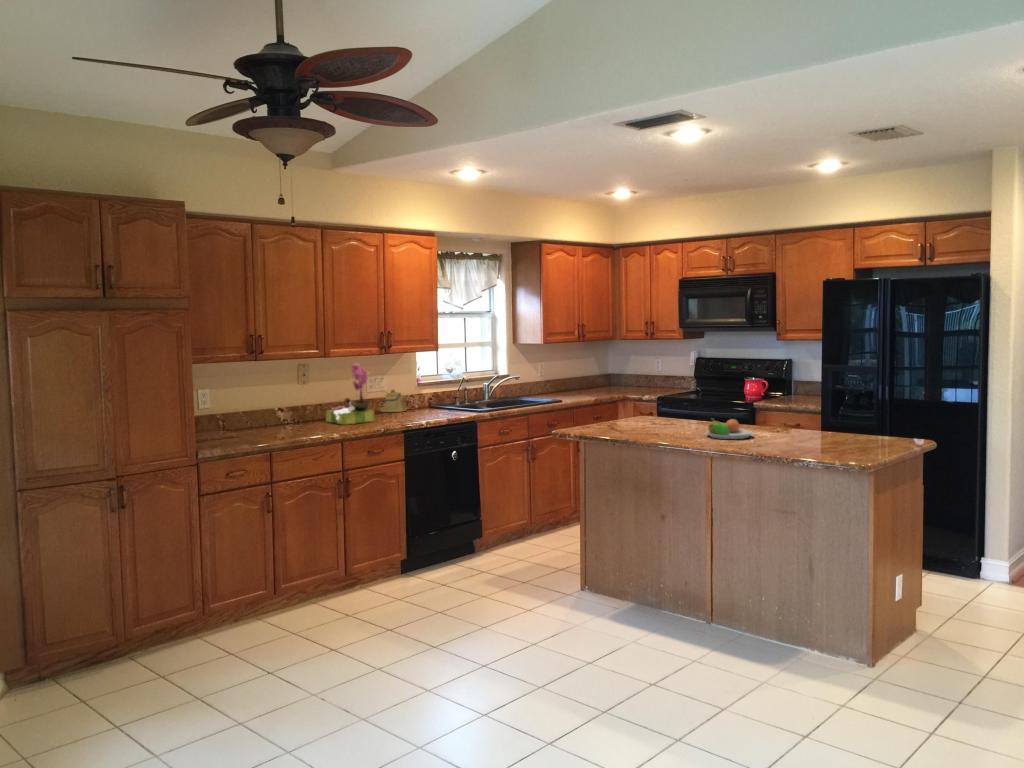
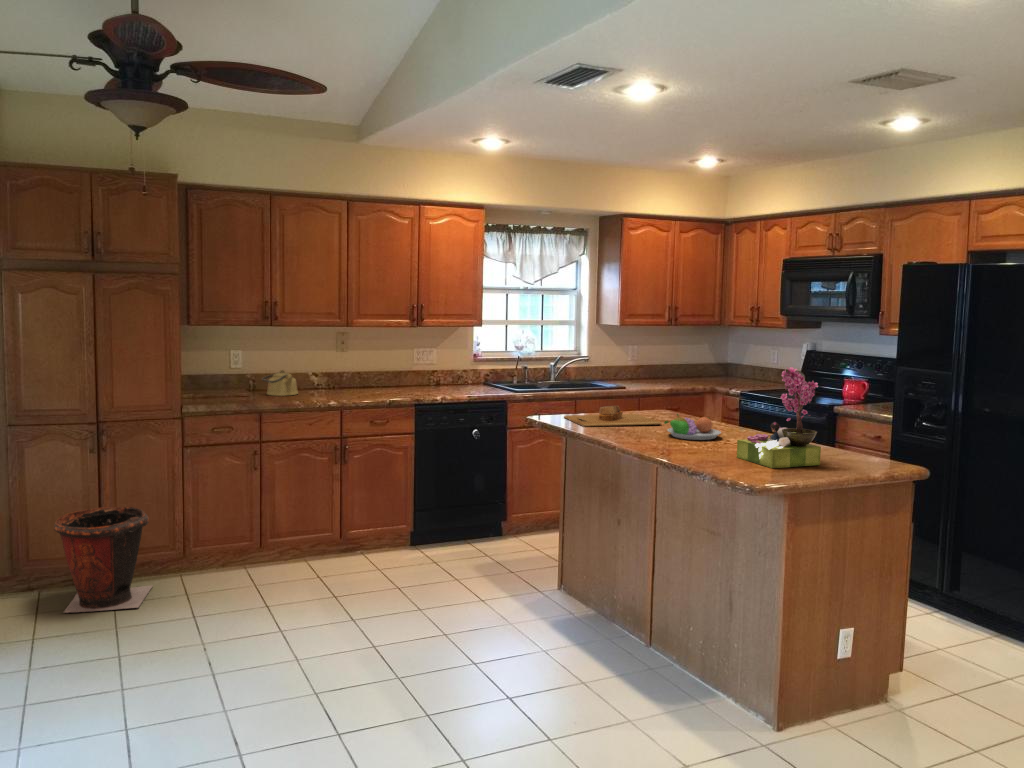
flower arrangement: present [326,363,374,425] -> present [737,367,821,468]
kettle: present [380,390,408,412] -> present [262,370,298,396]
cutting board: none [590,416,681,437] -> present [564,406,661,427]
waste bin: none [84,568,197,700] -> present [54,507,152,613]

